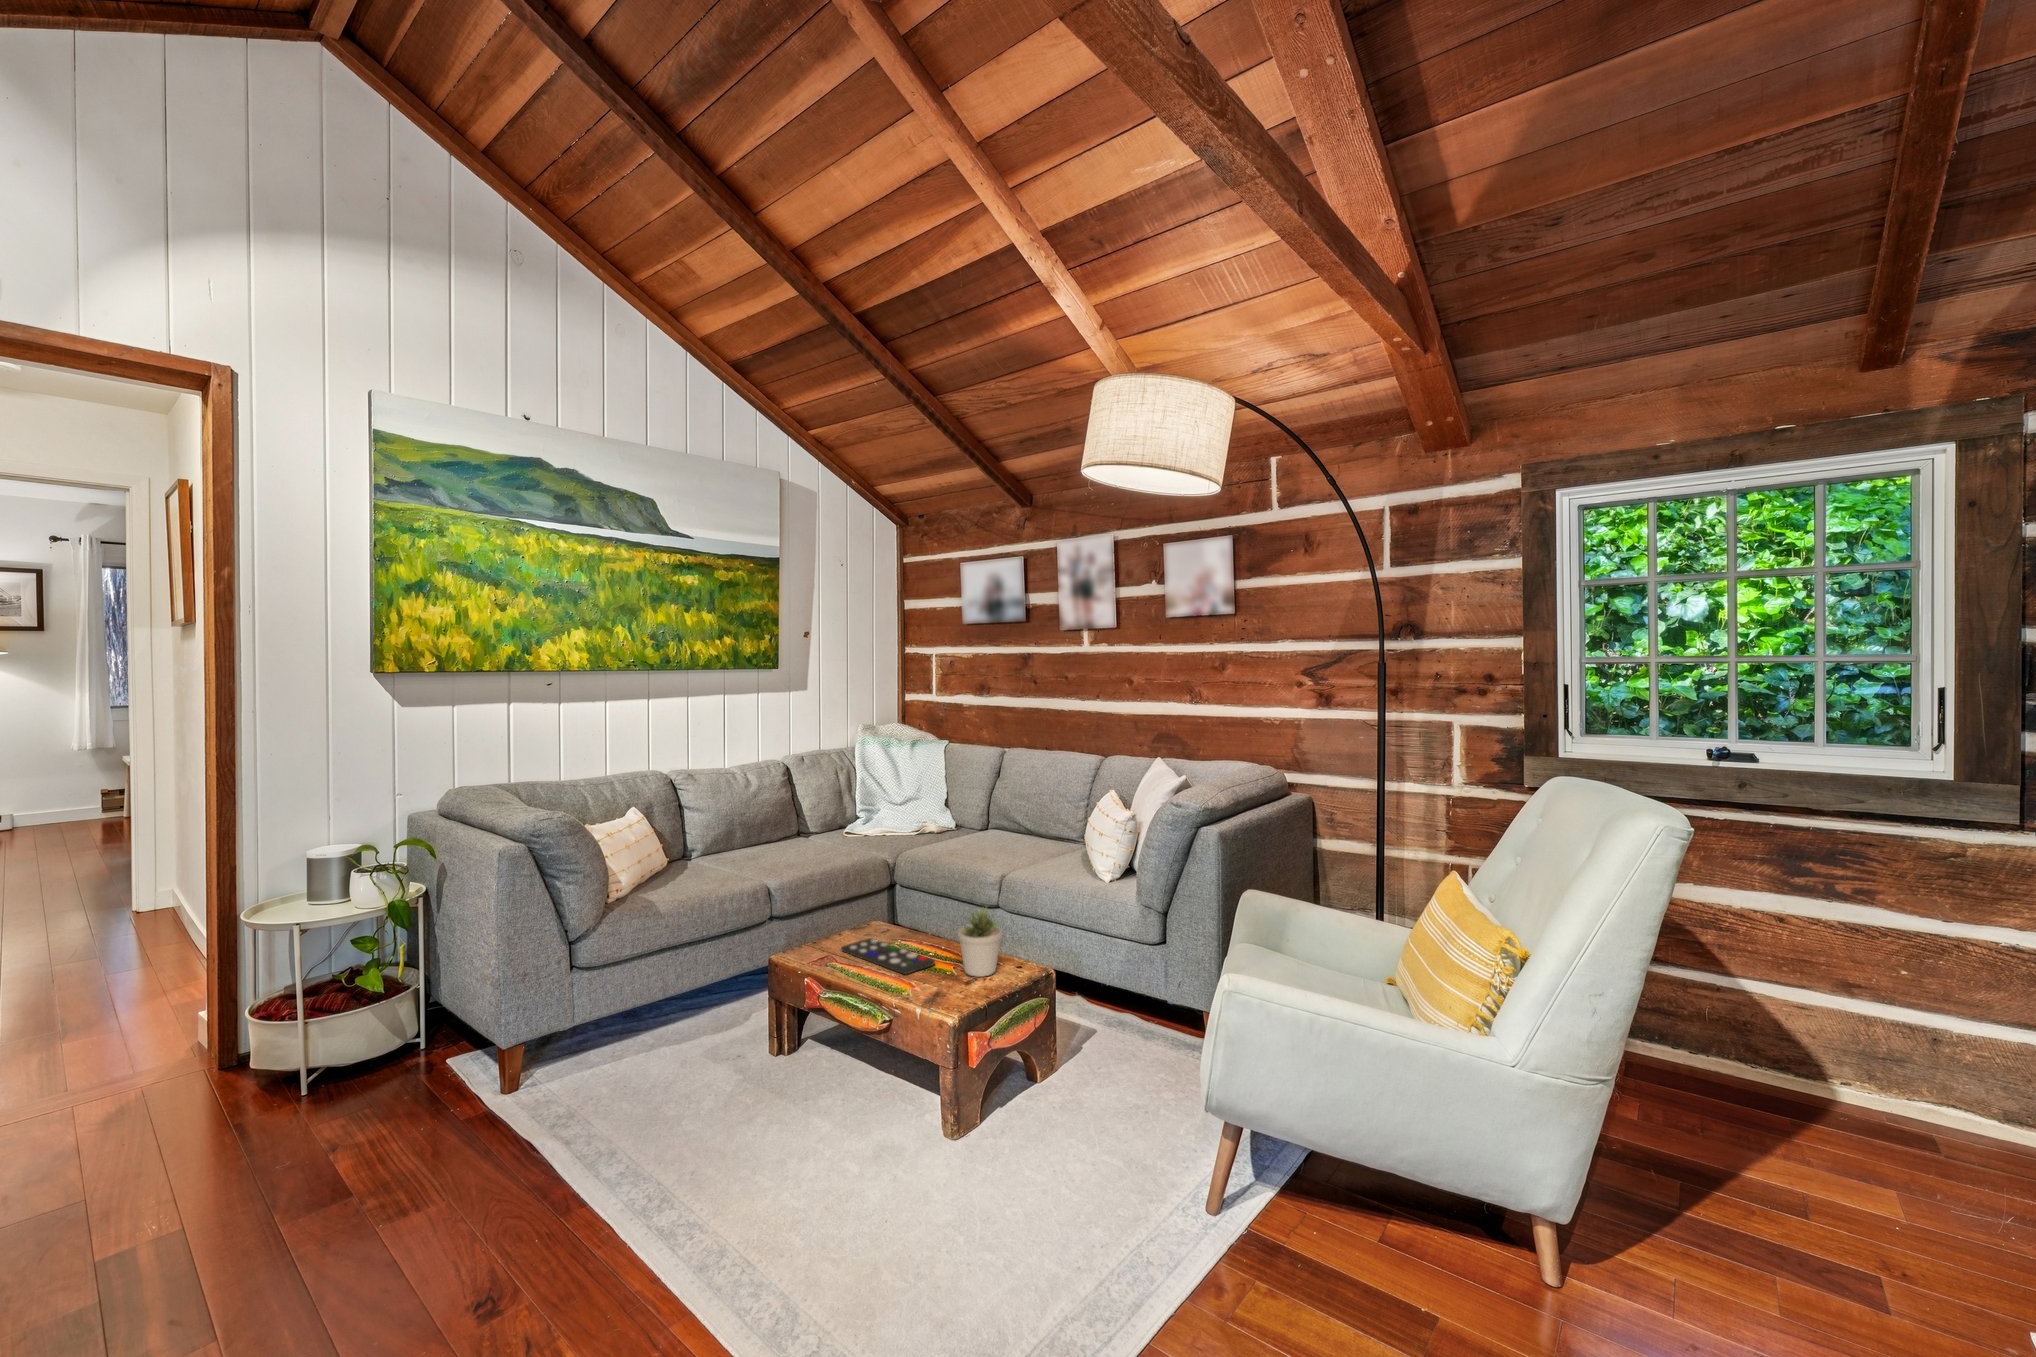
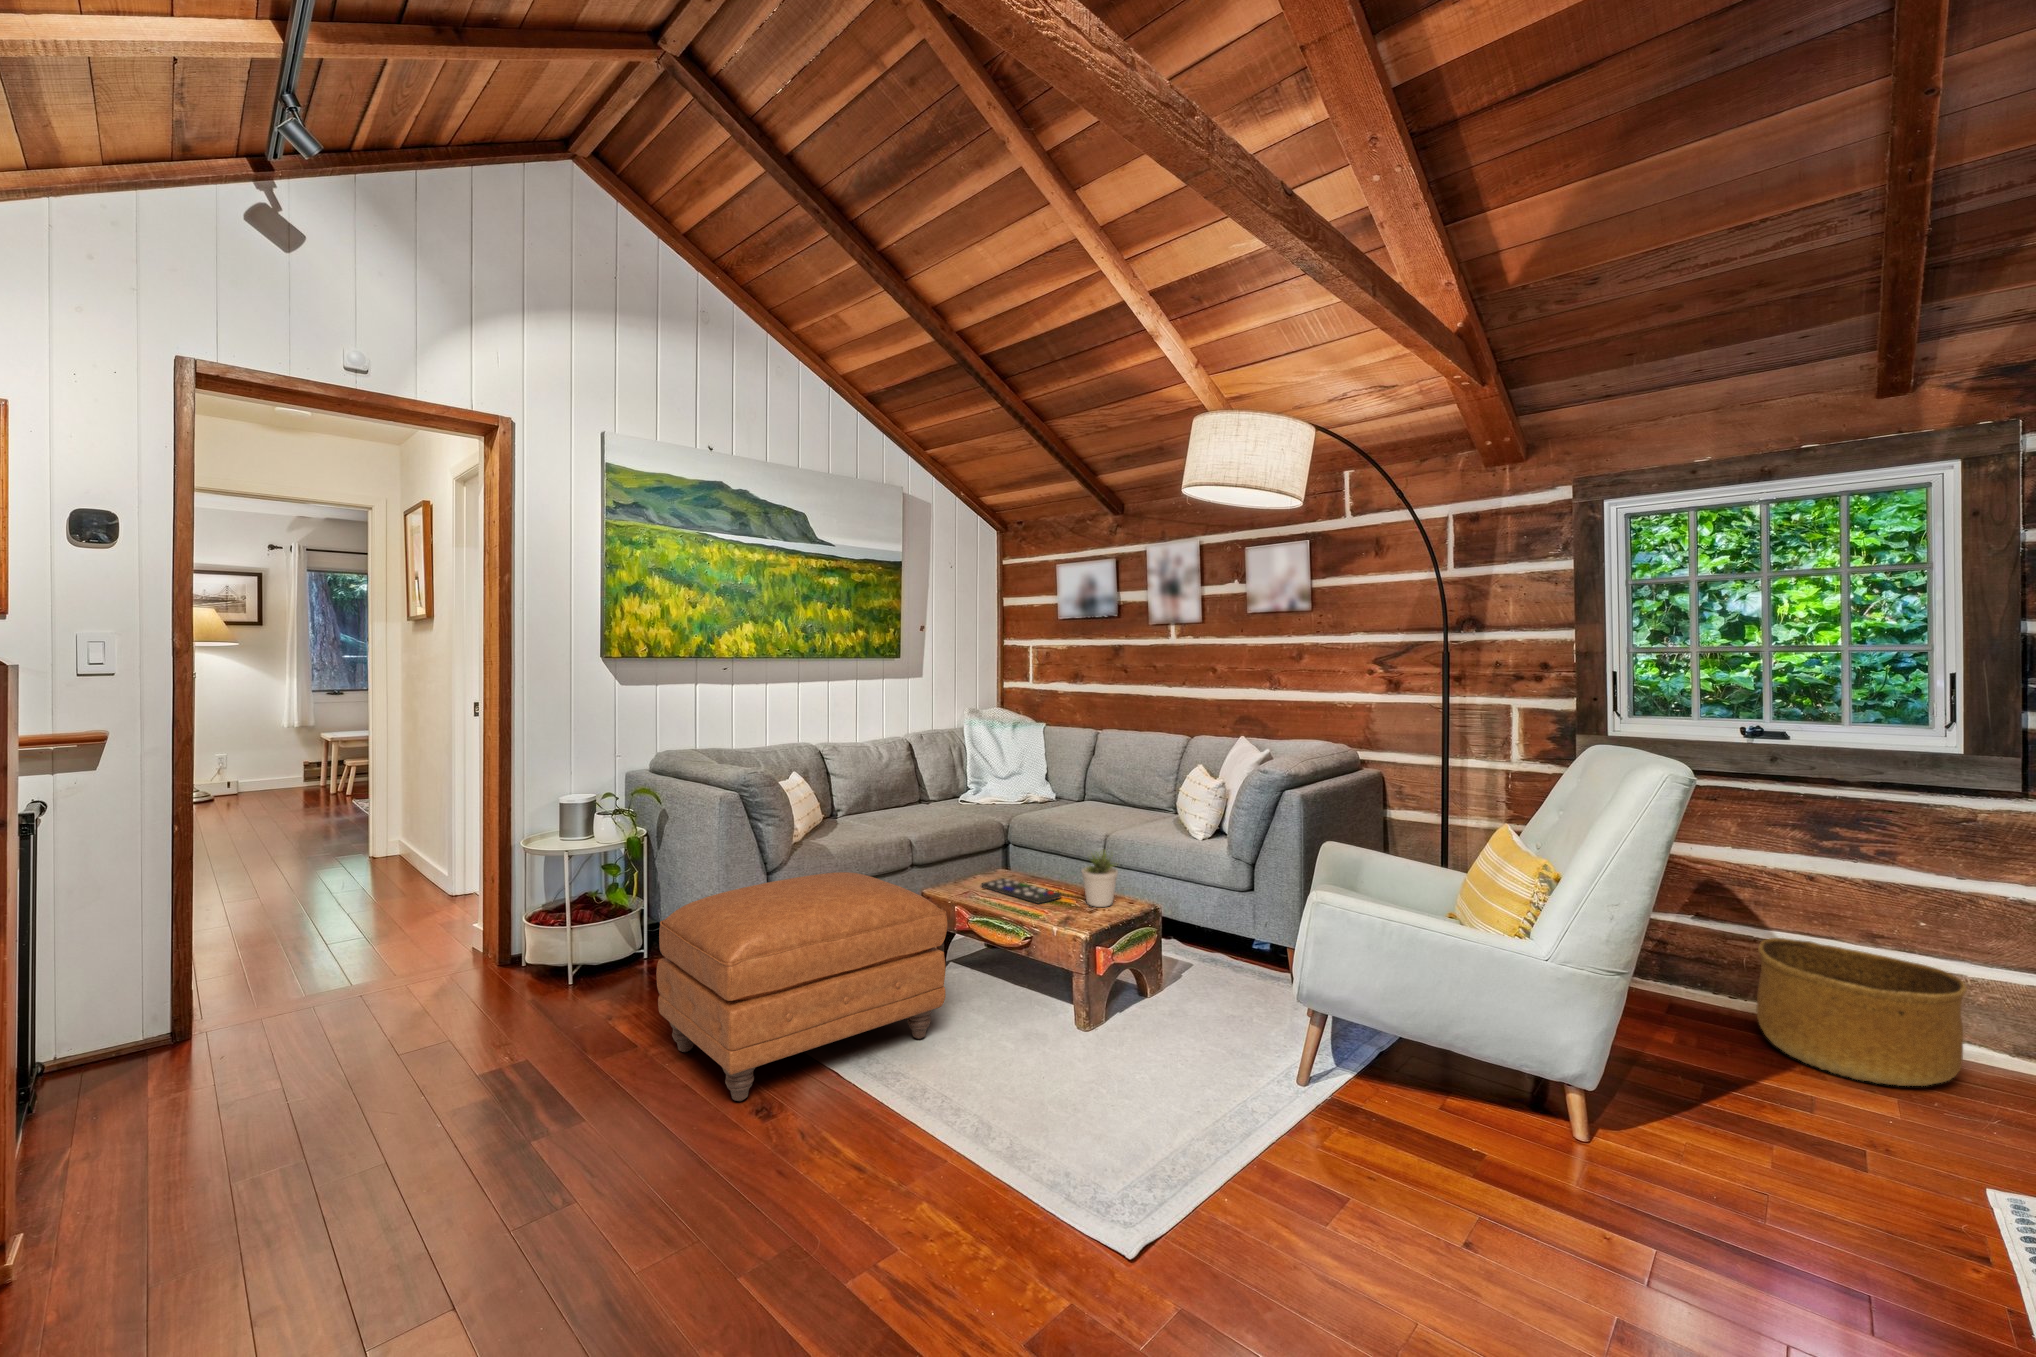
ottoman: none [388,945,779,1277] -> present [656,872,947,1101]
basket: none [1730,991,1964,1171] -> present [1756,938,1967,1086]

